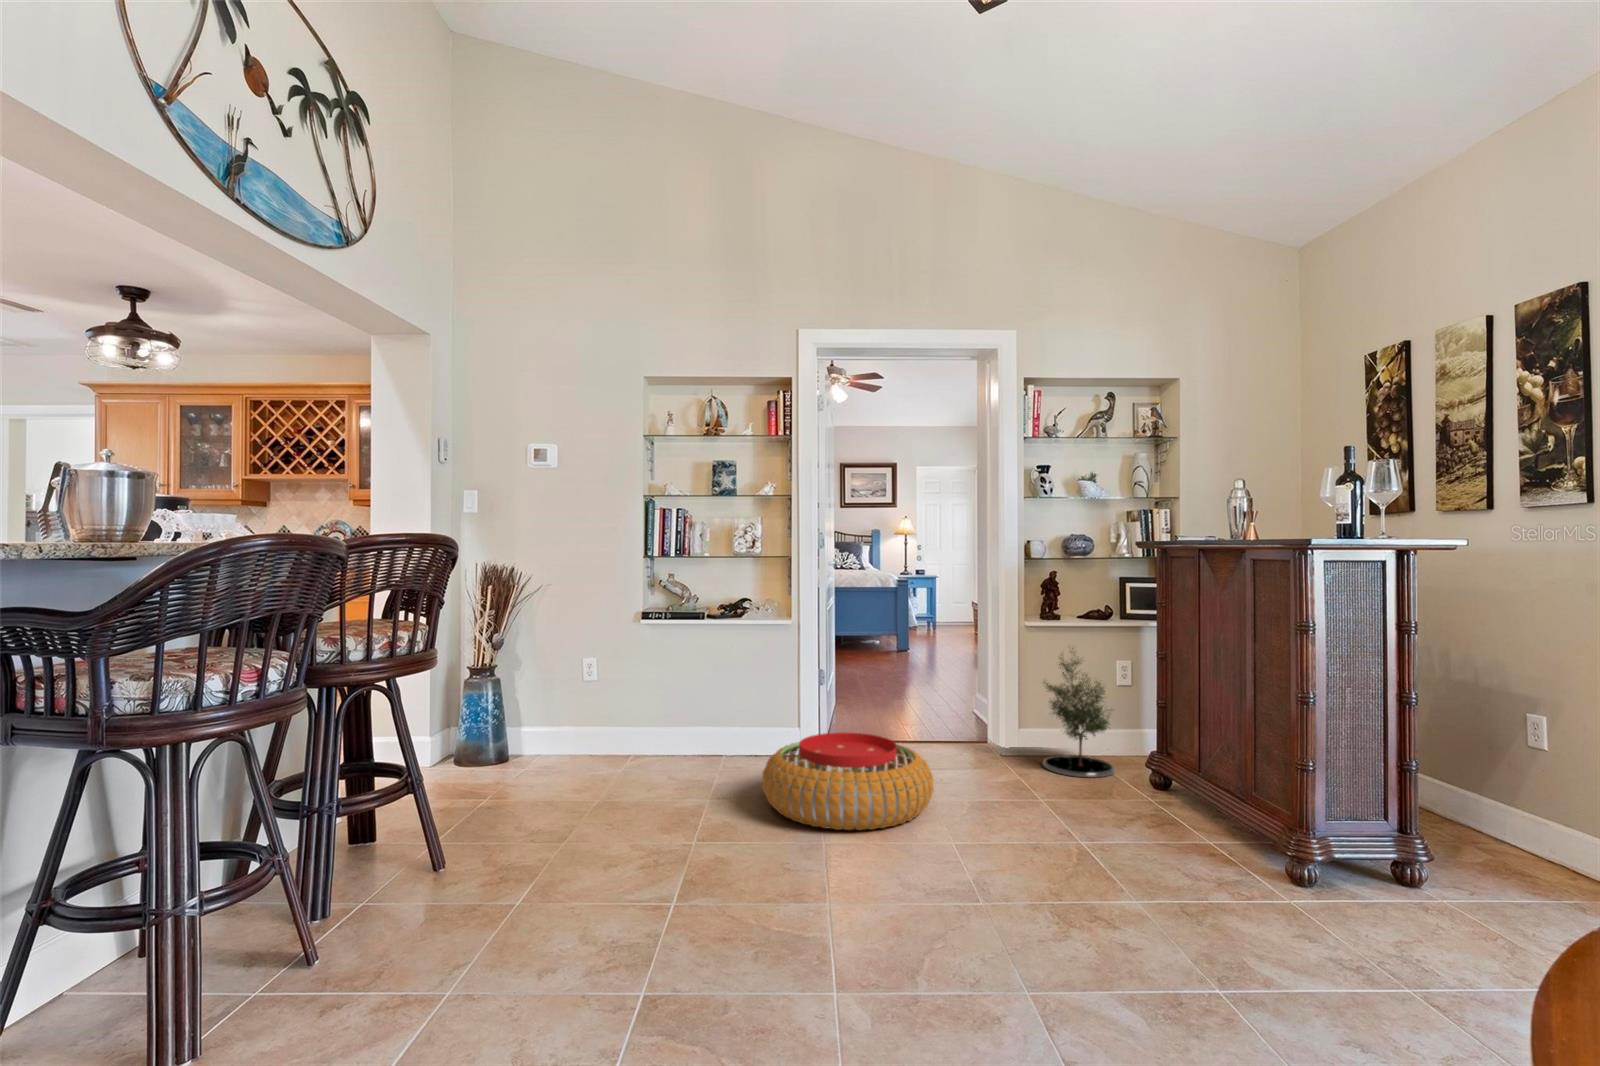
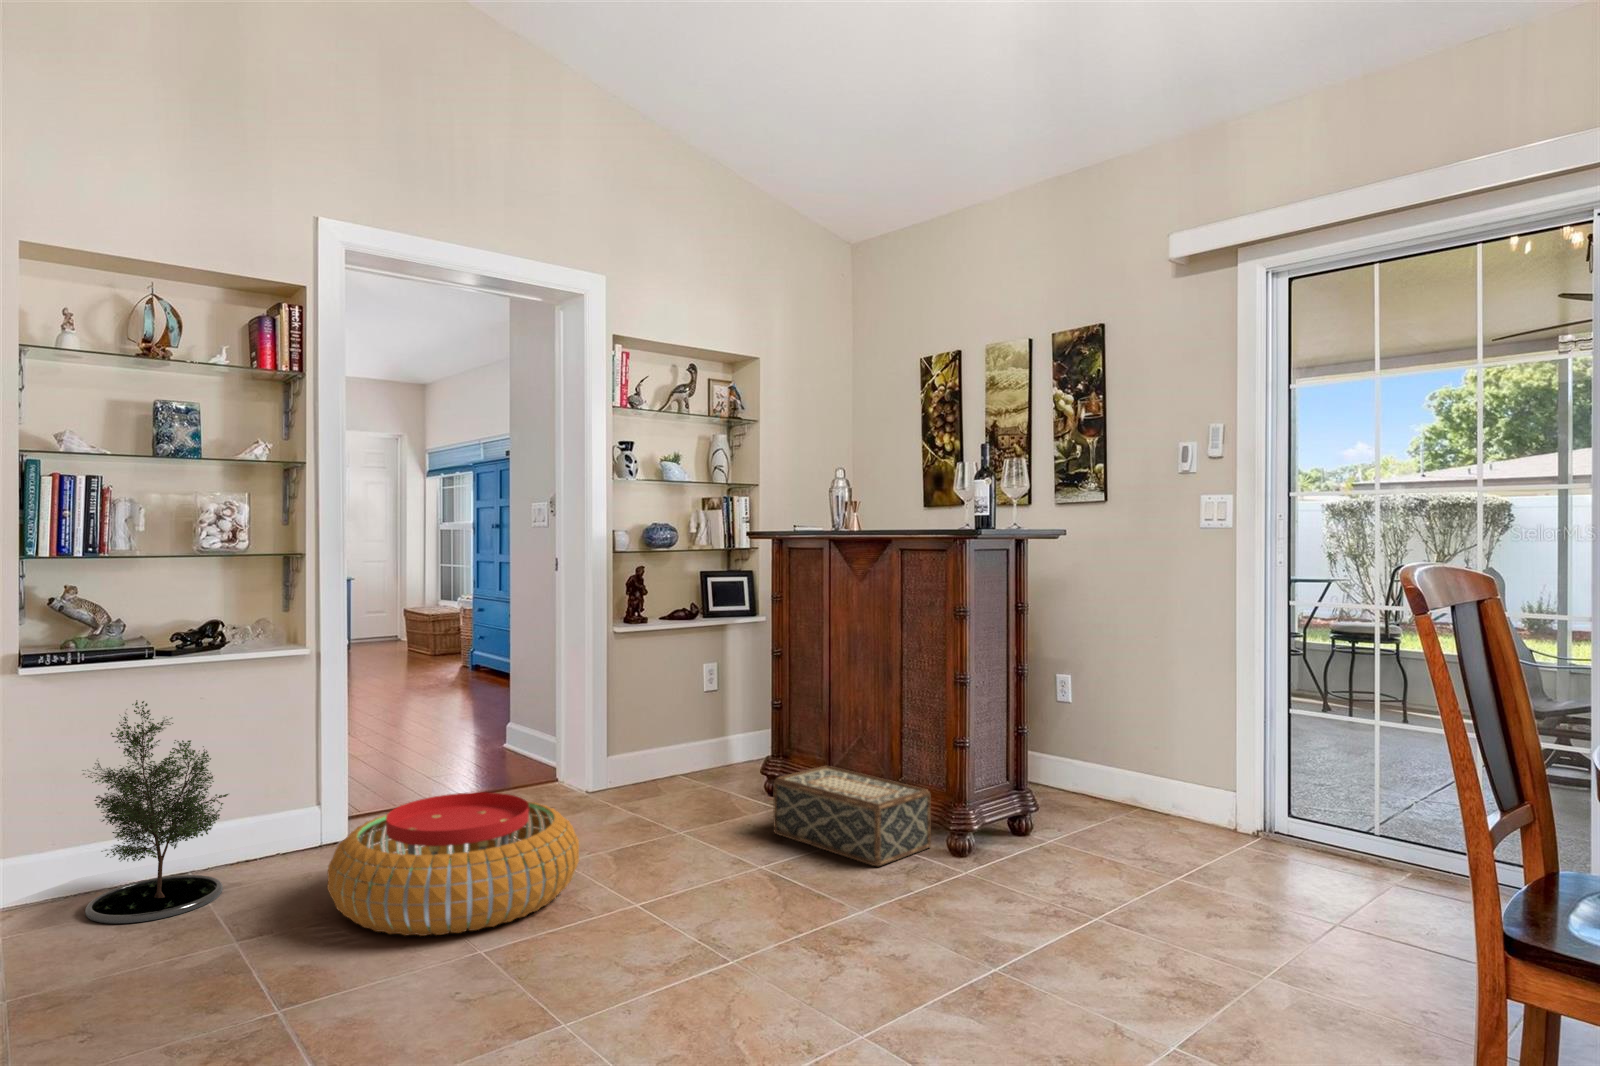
potted tree: present [1043,648,1115,777] -> present [83,700,228,924]
woven basket: none [1126,768,1278,870] -> present [773,766,931,866]

